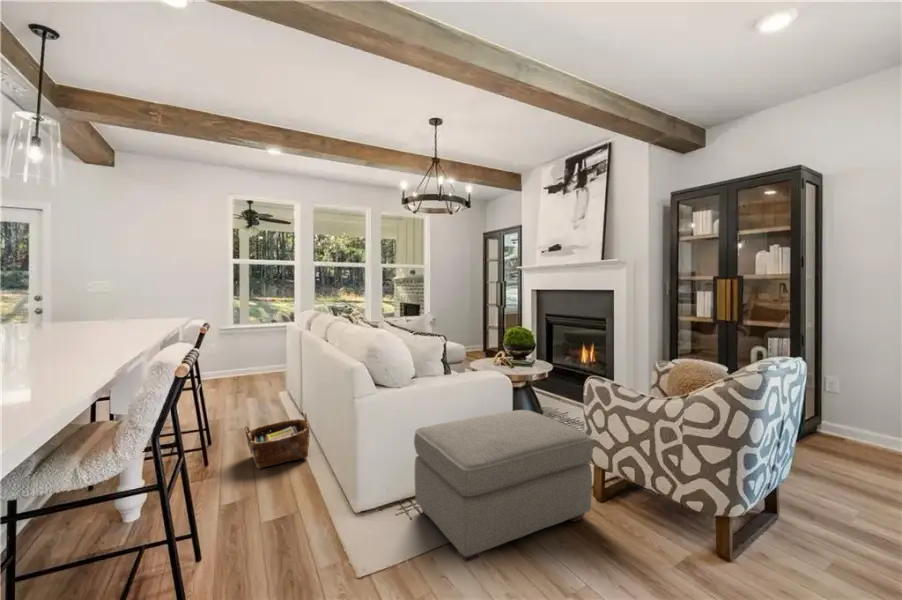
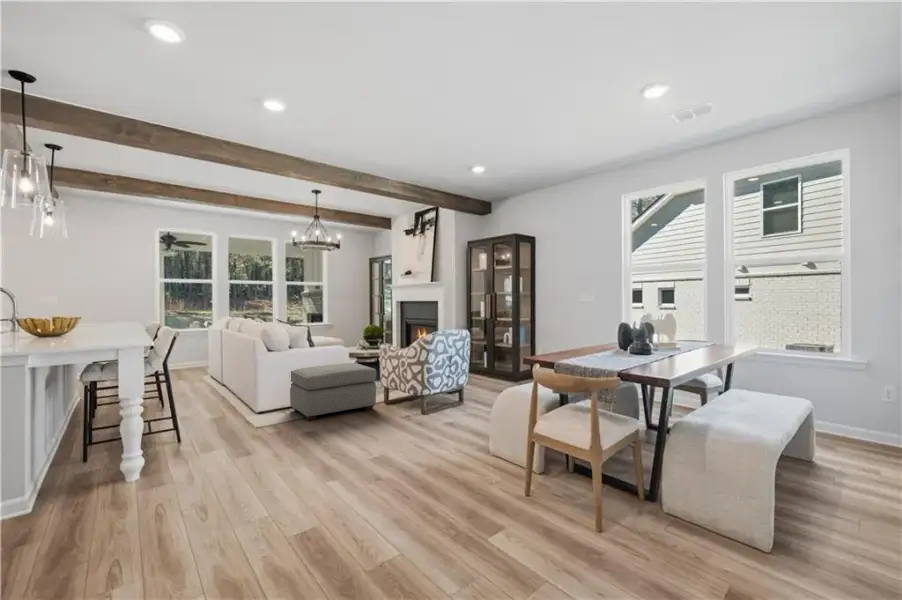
woven basket: present [245,413,310,469] -> none [192,374,232,403]

